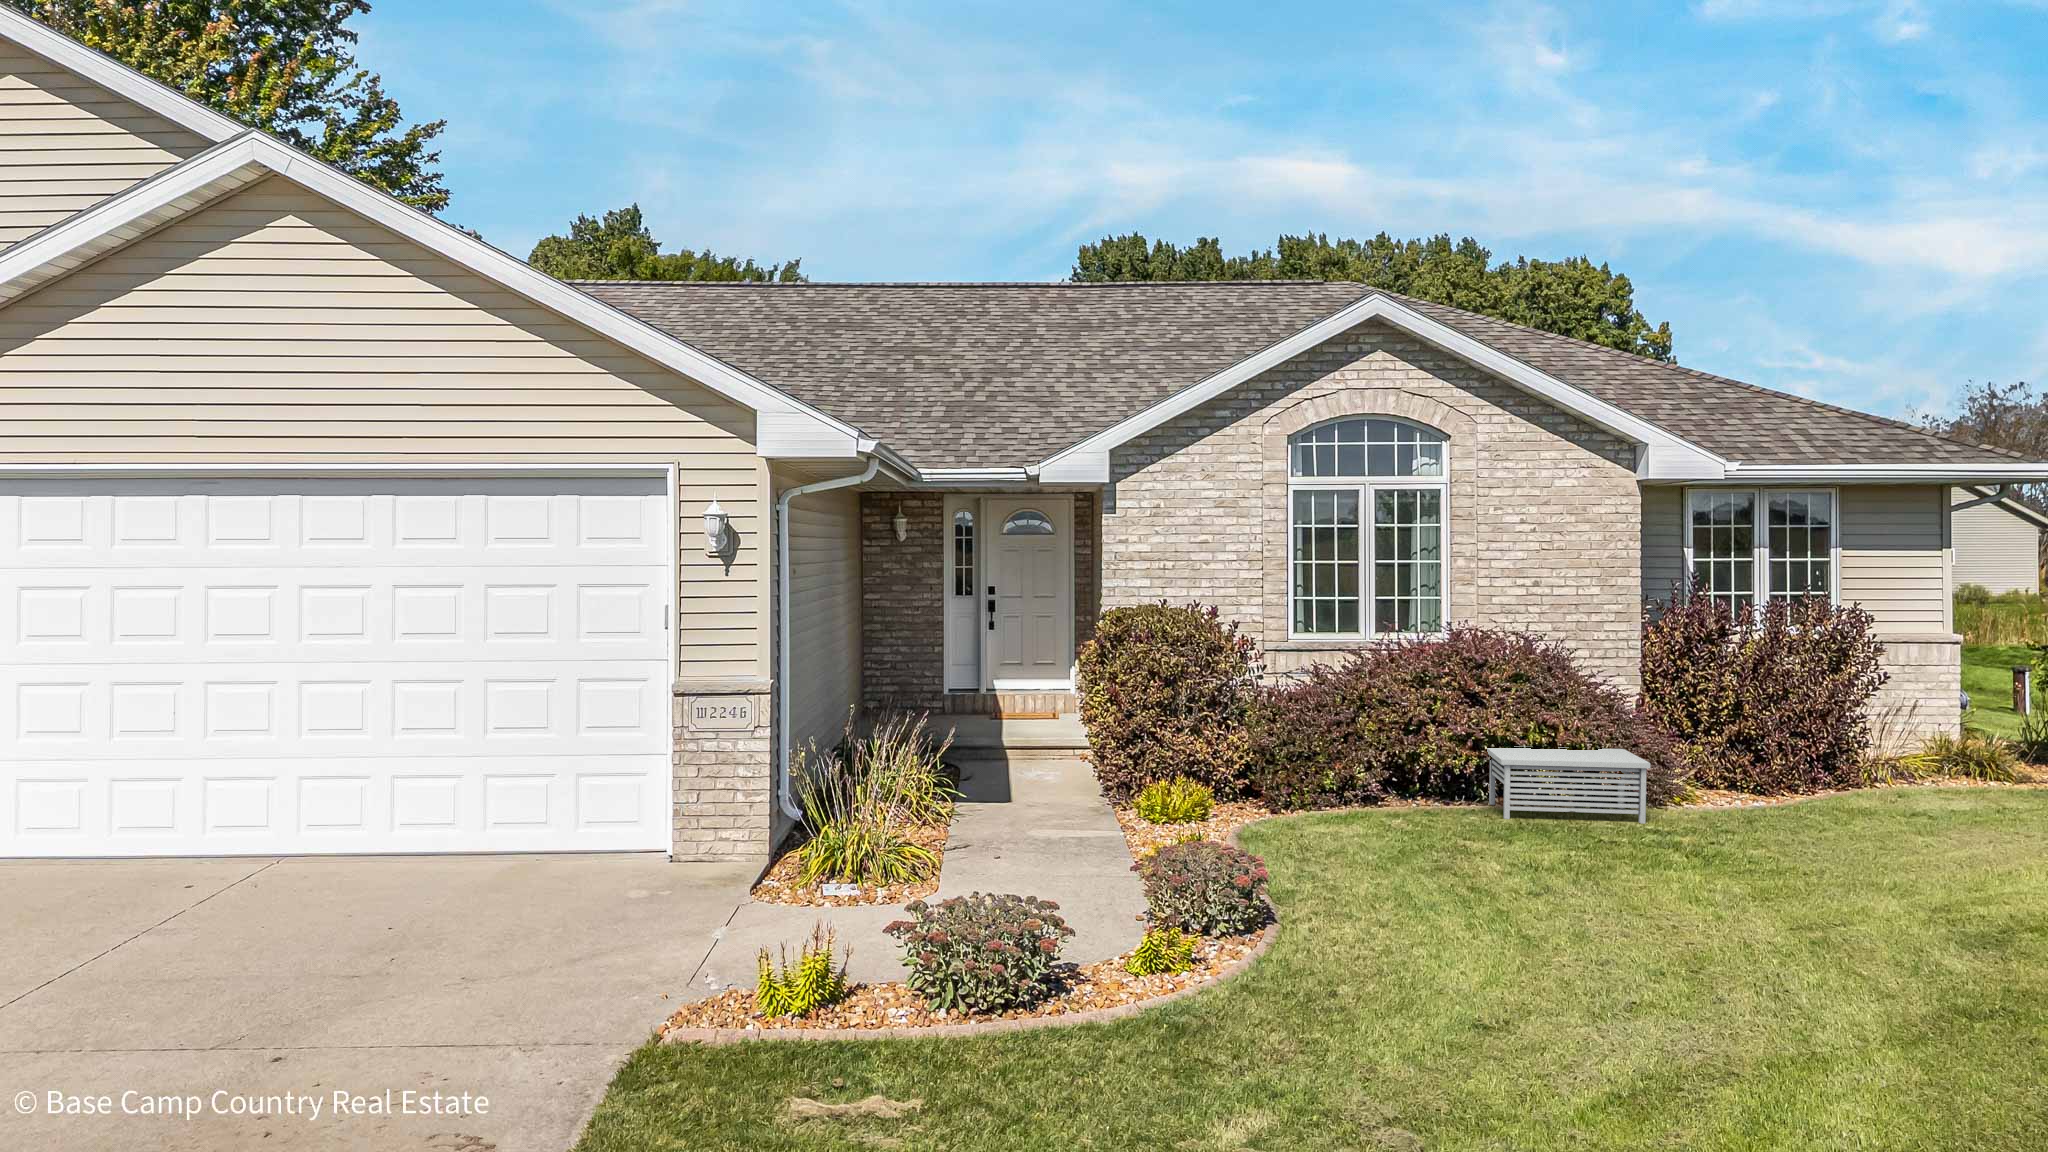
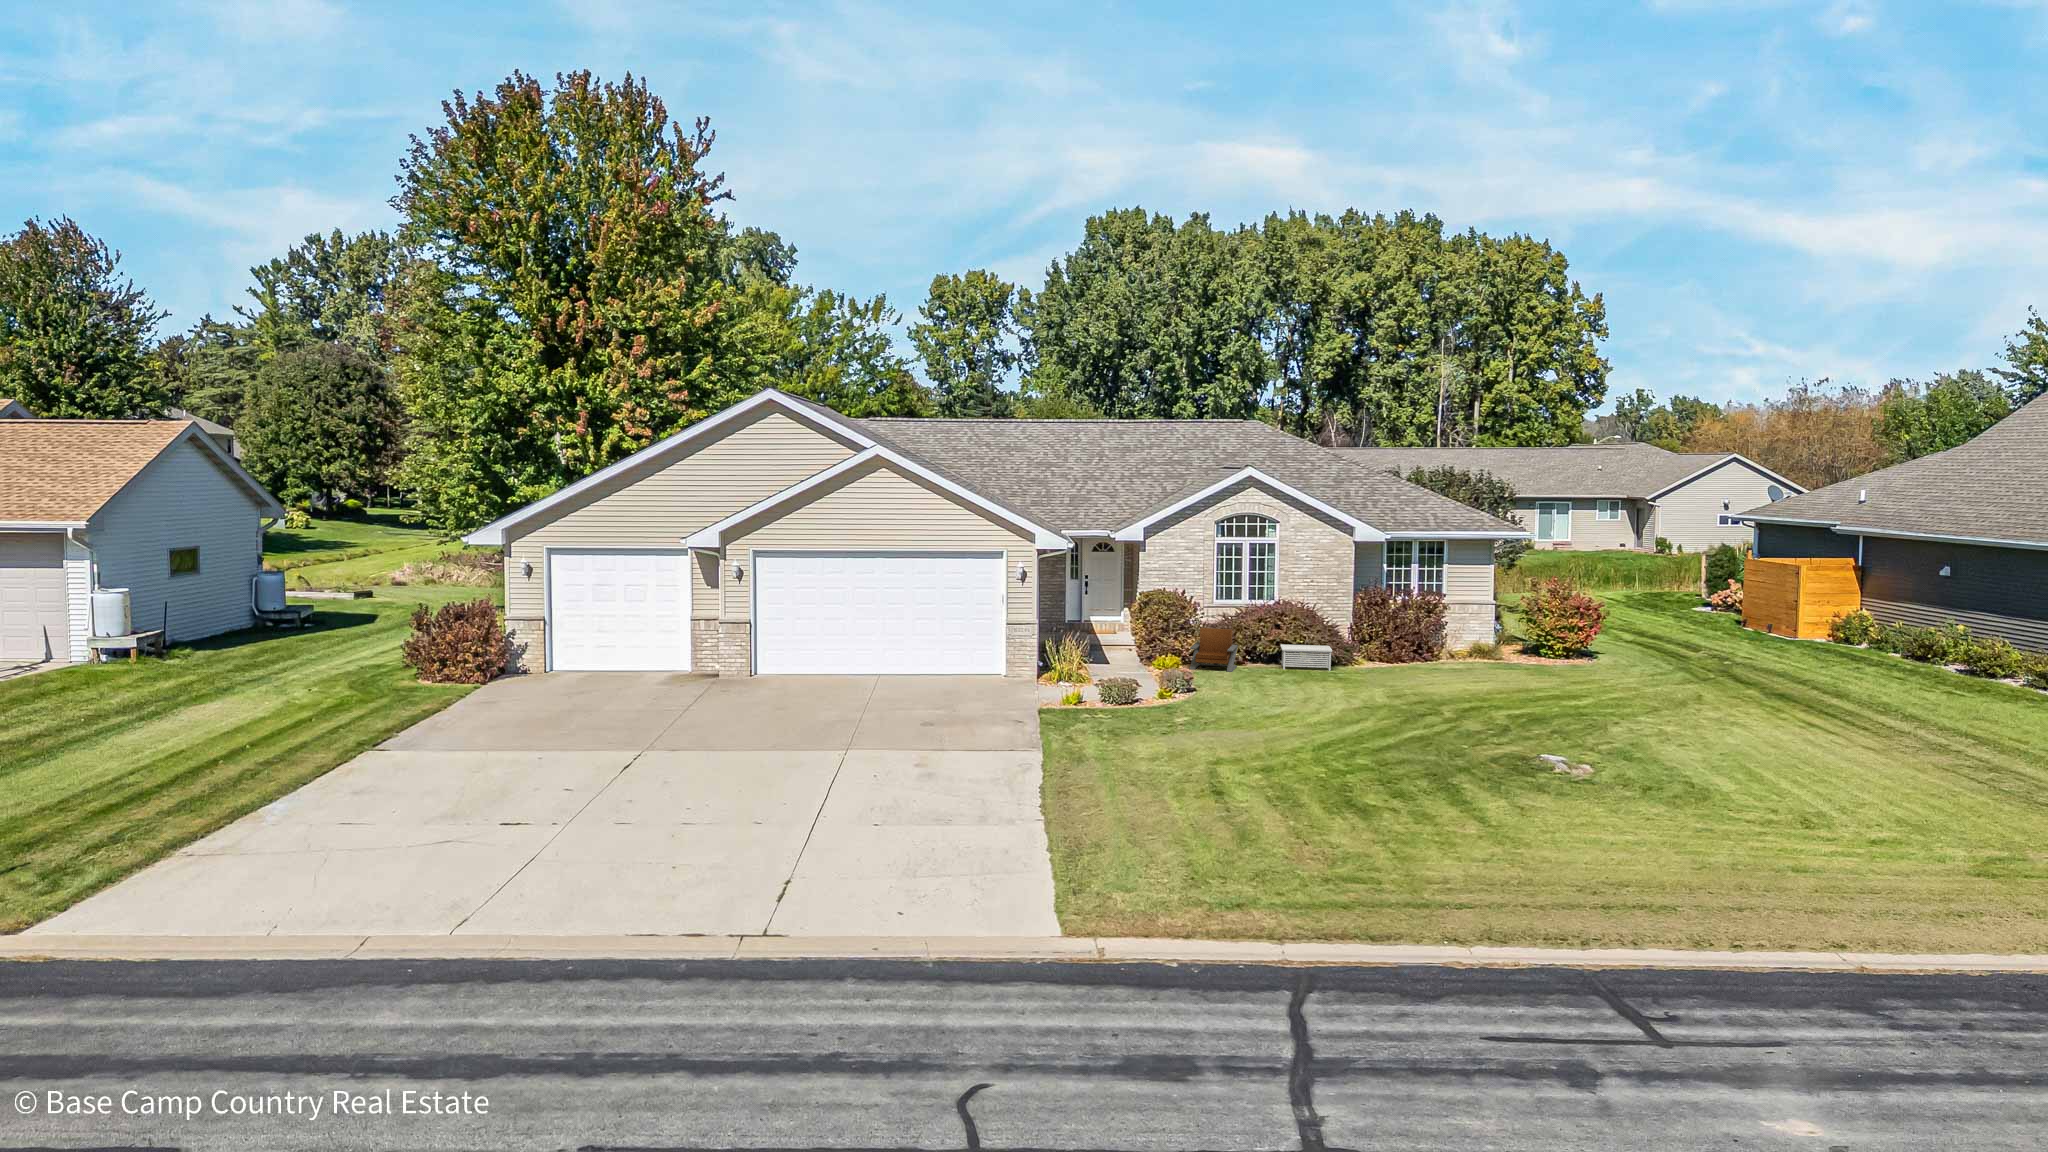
lounge chair: none [1237,701,1369,832] -> present [1190,628,1238,672]

